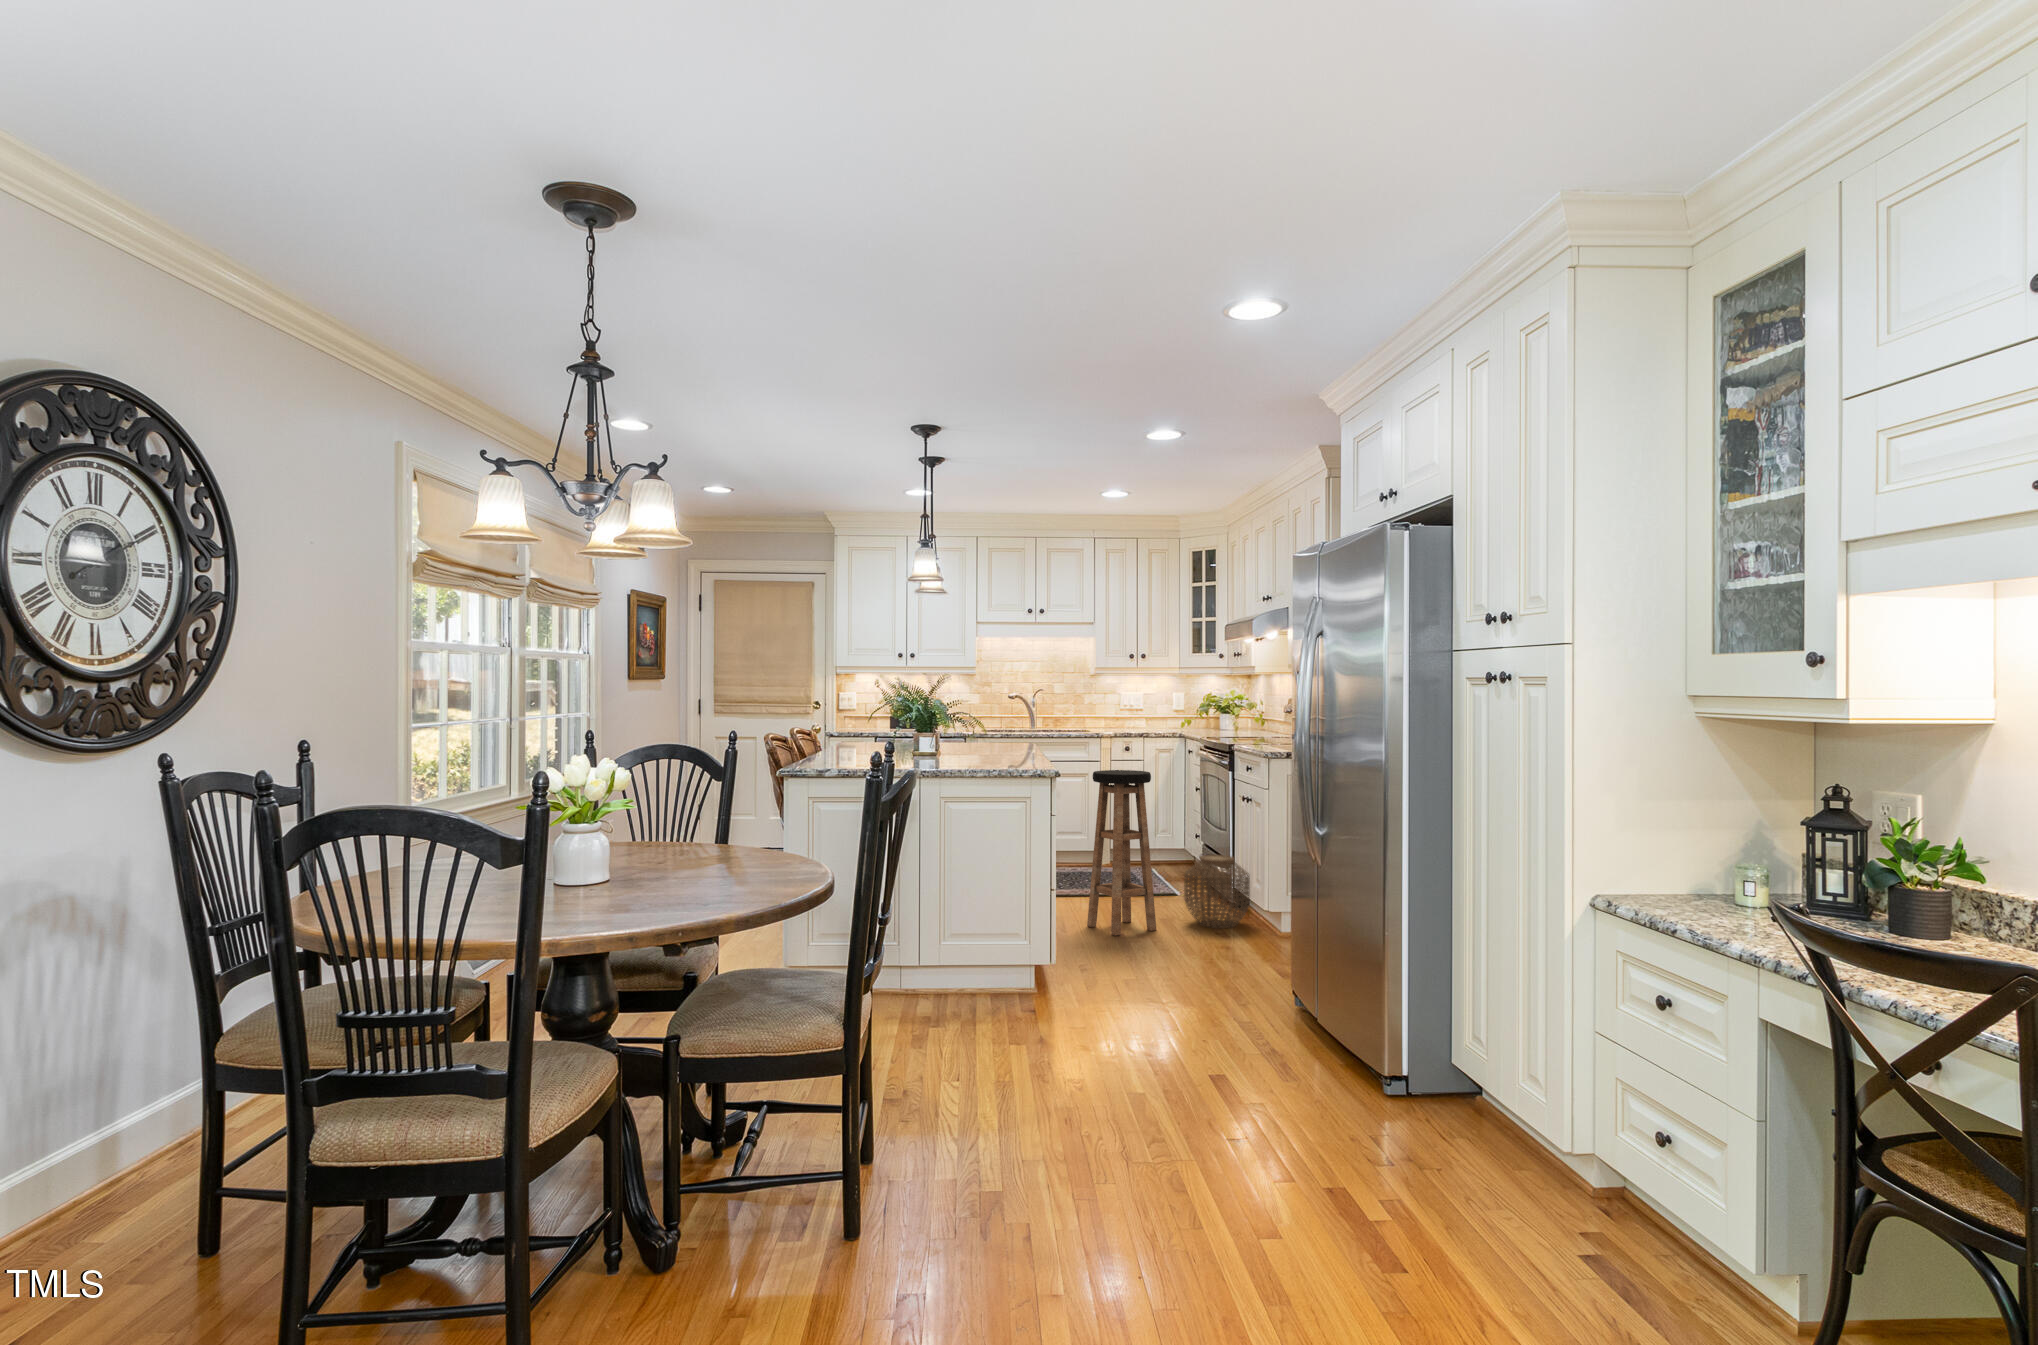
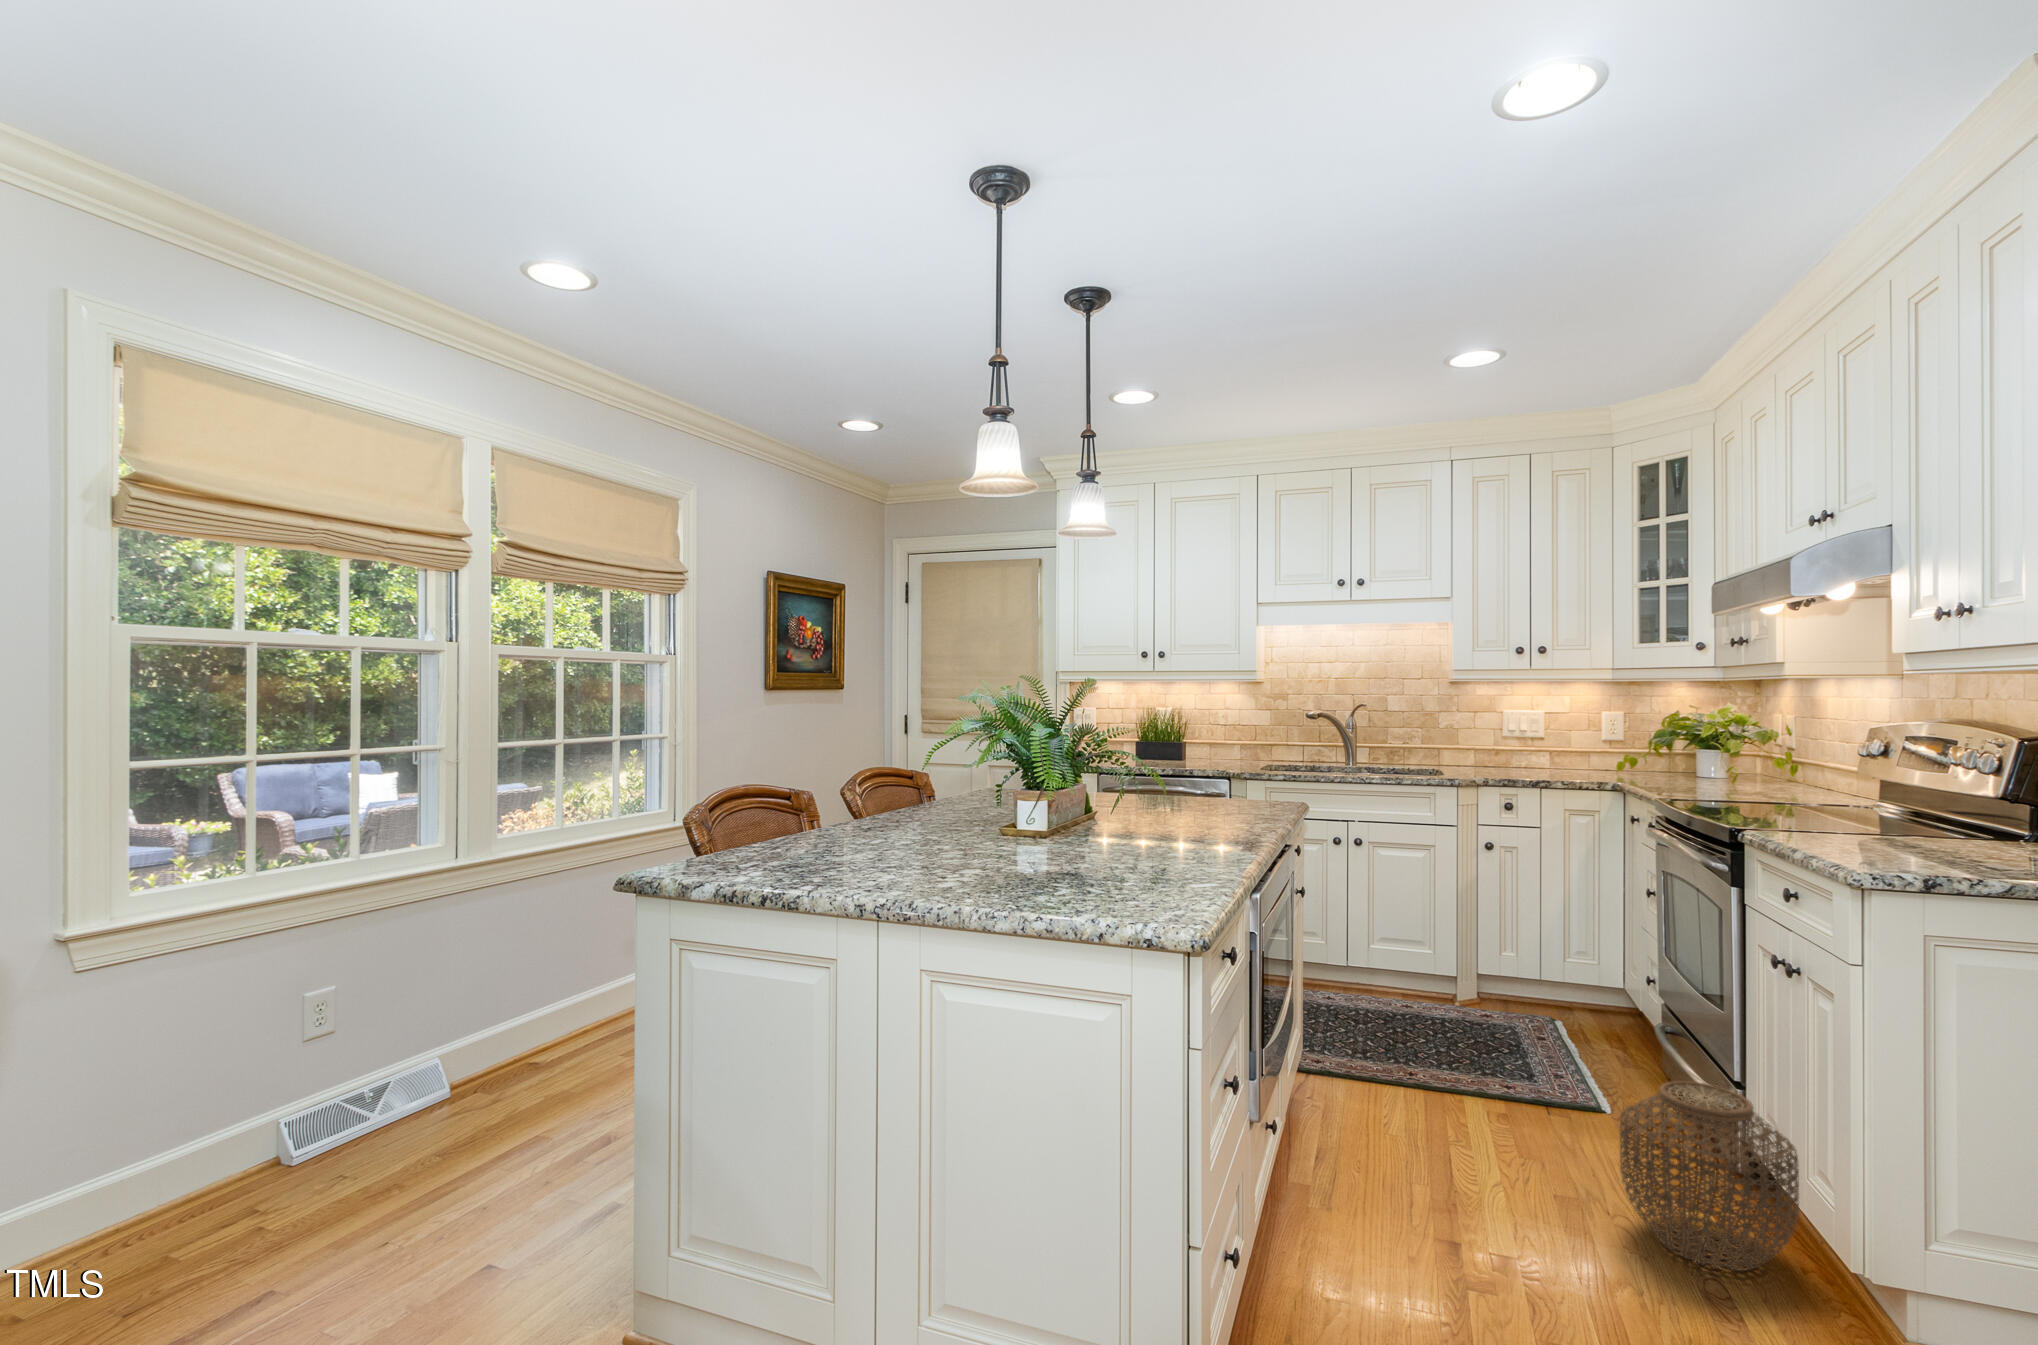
bar stool: present [1087,770,1156,936] -> none [1391,877,1549,1251]

